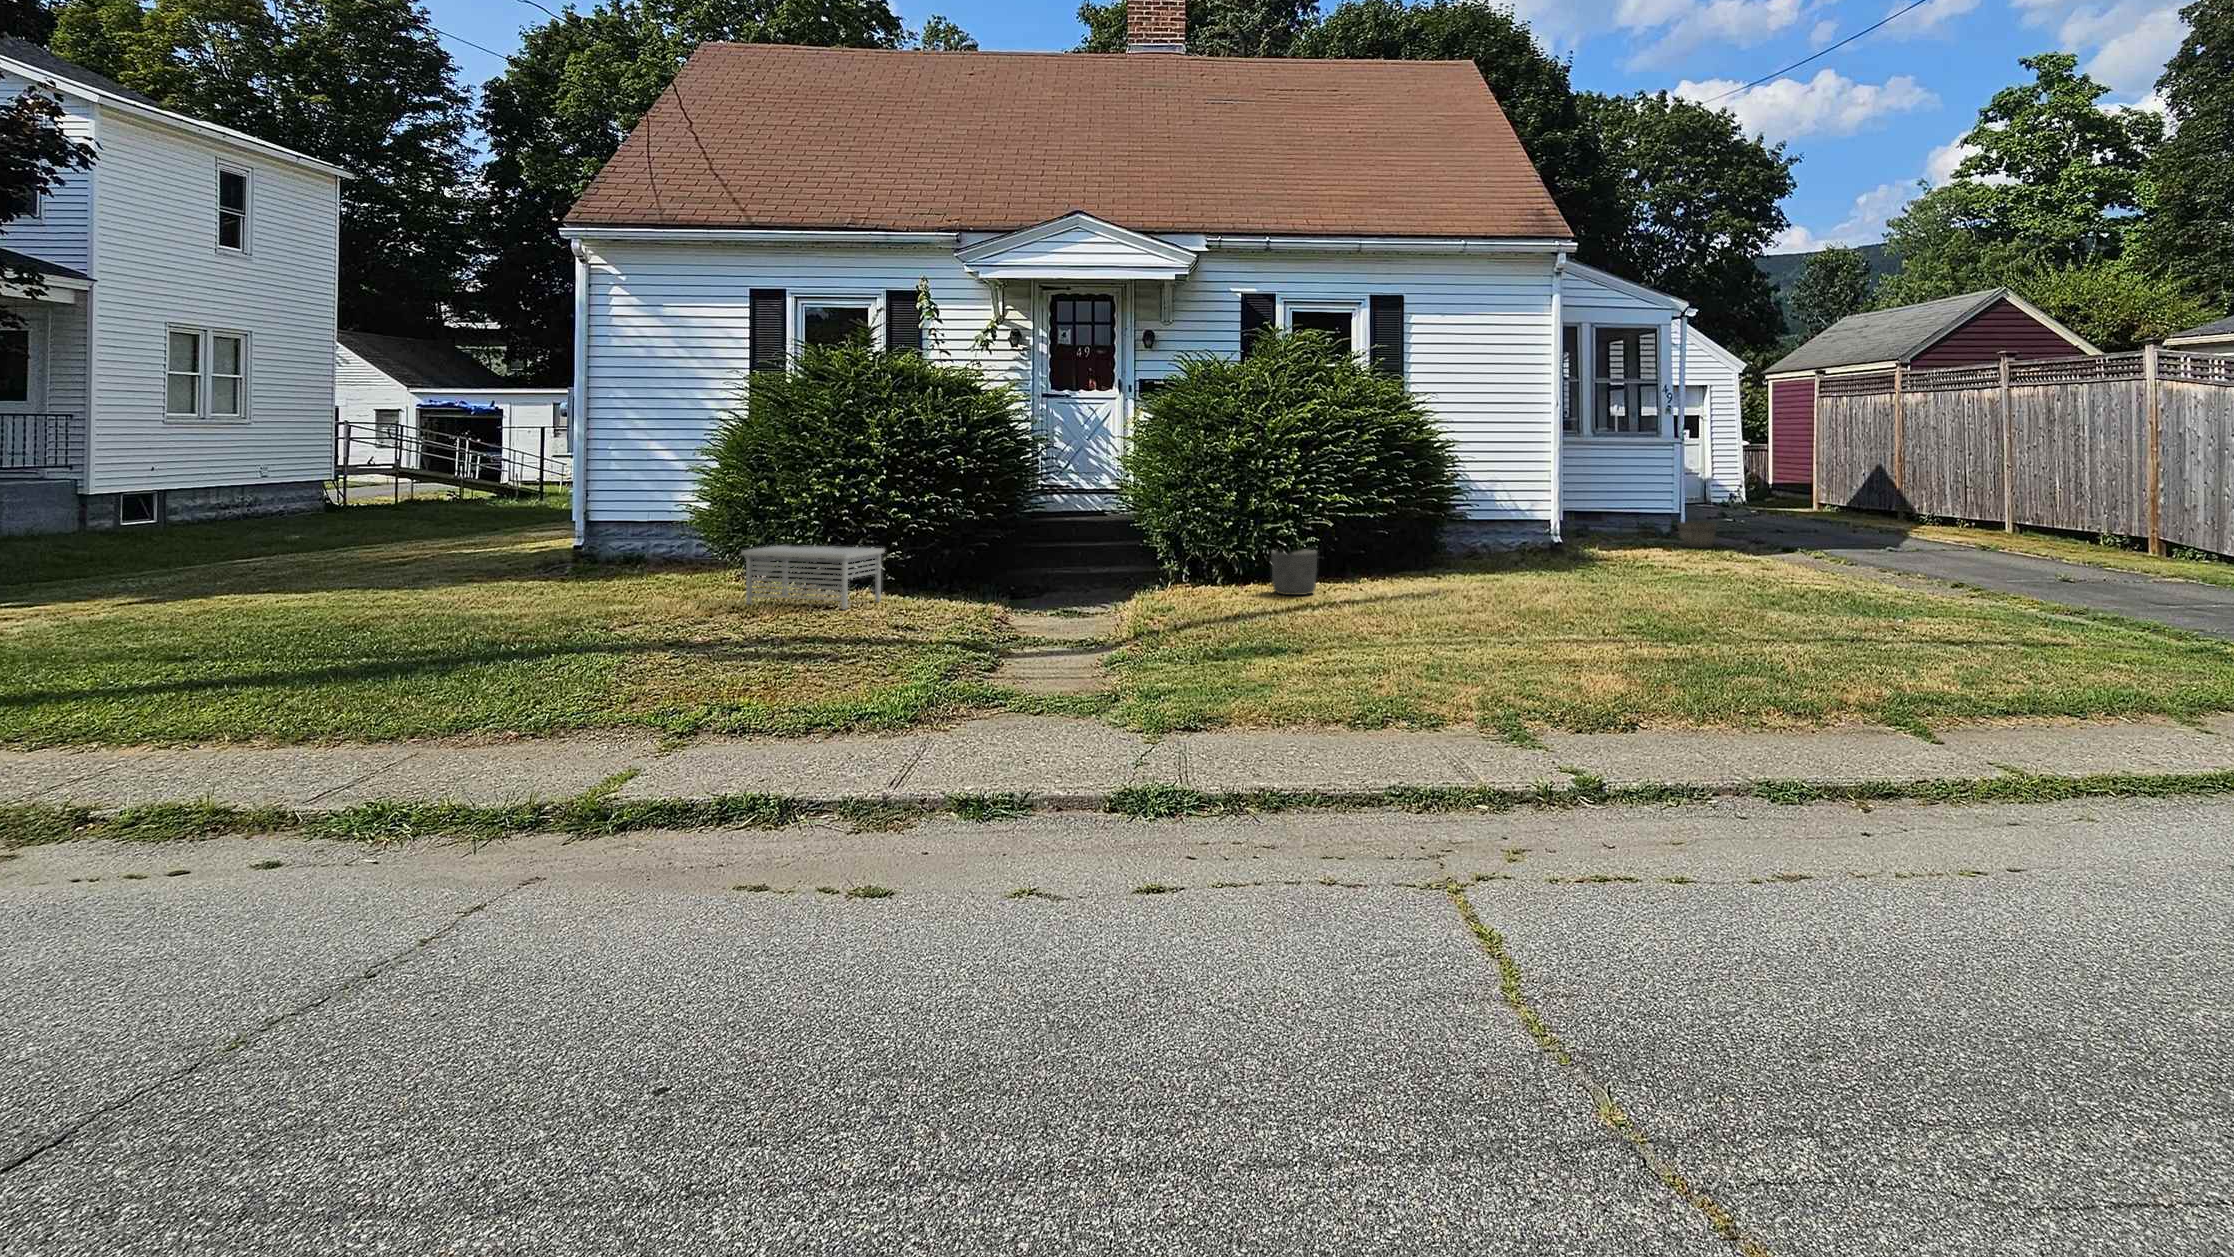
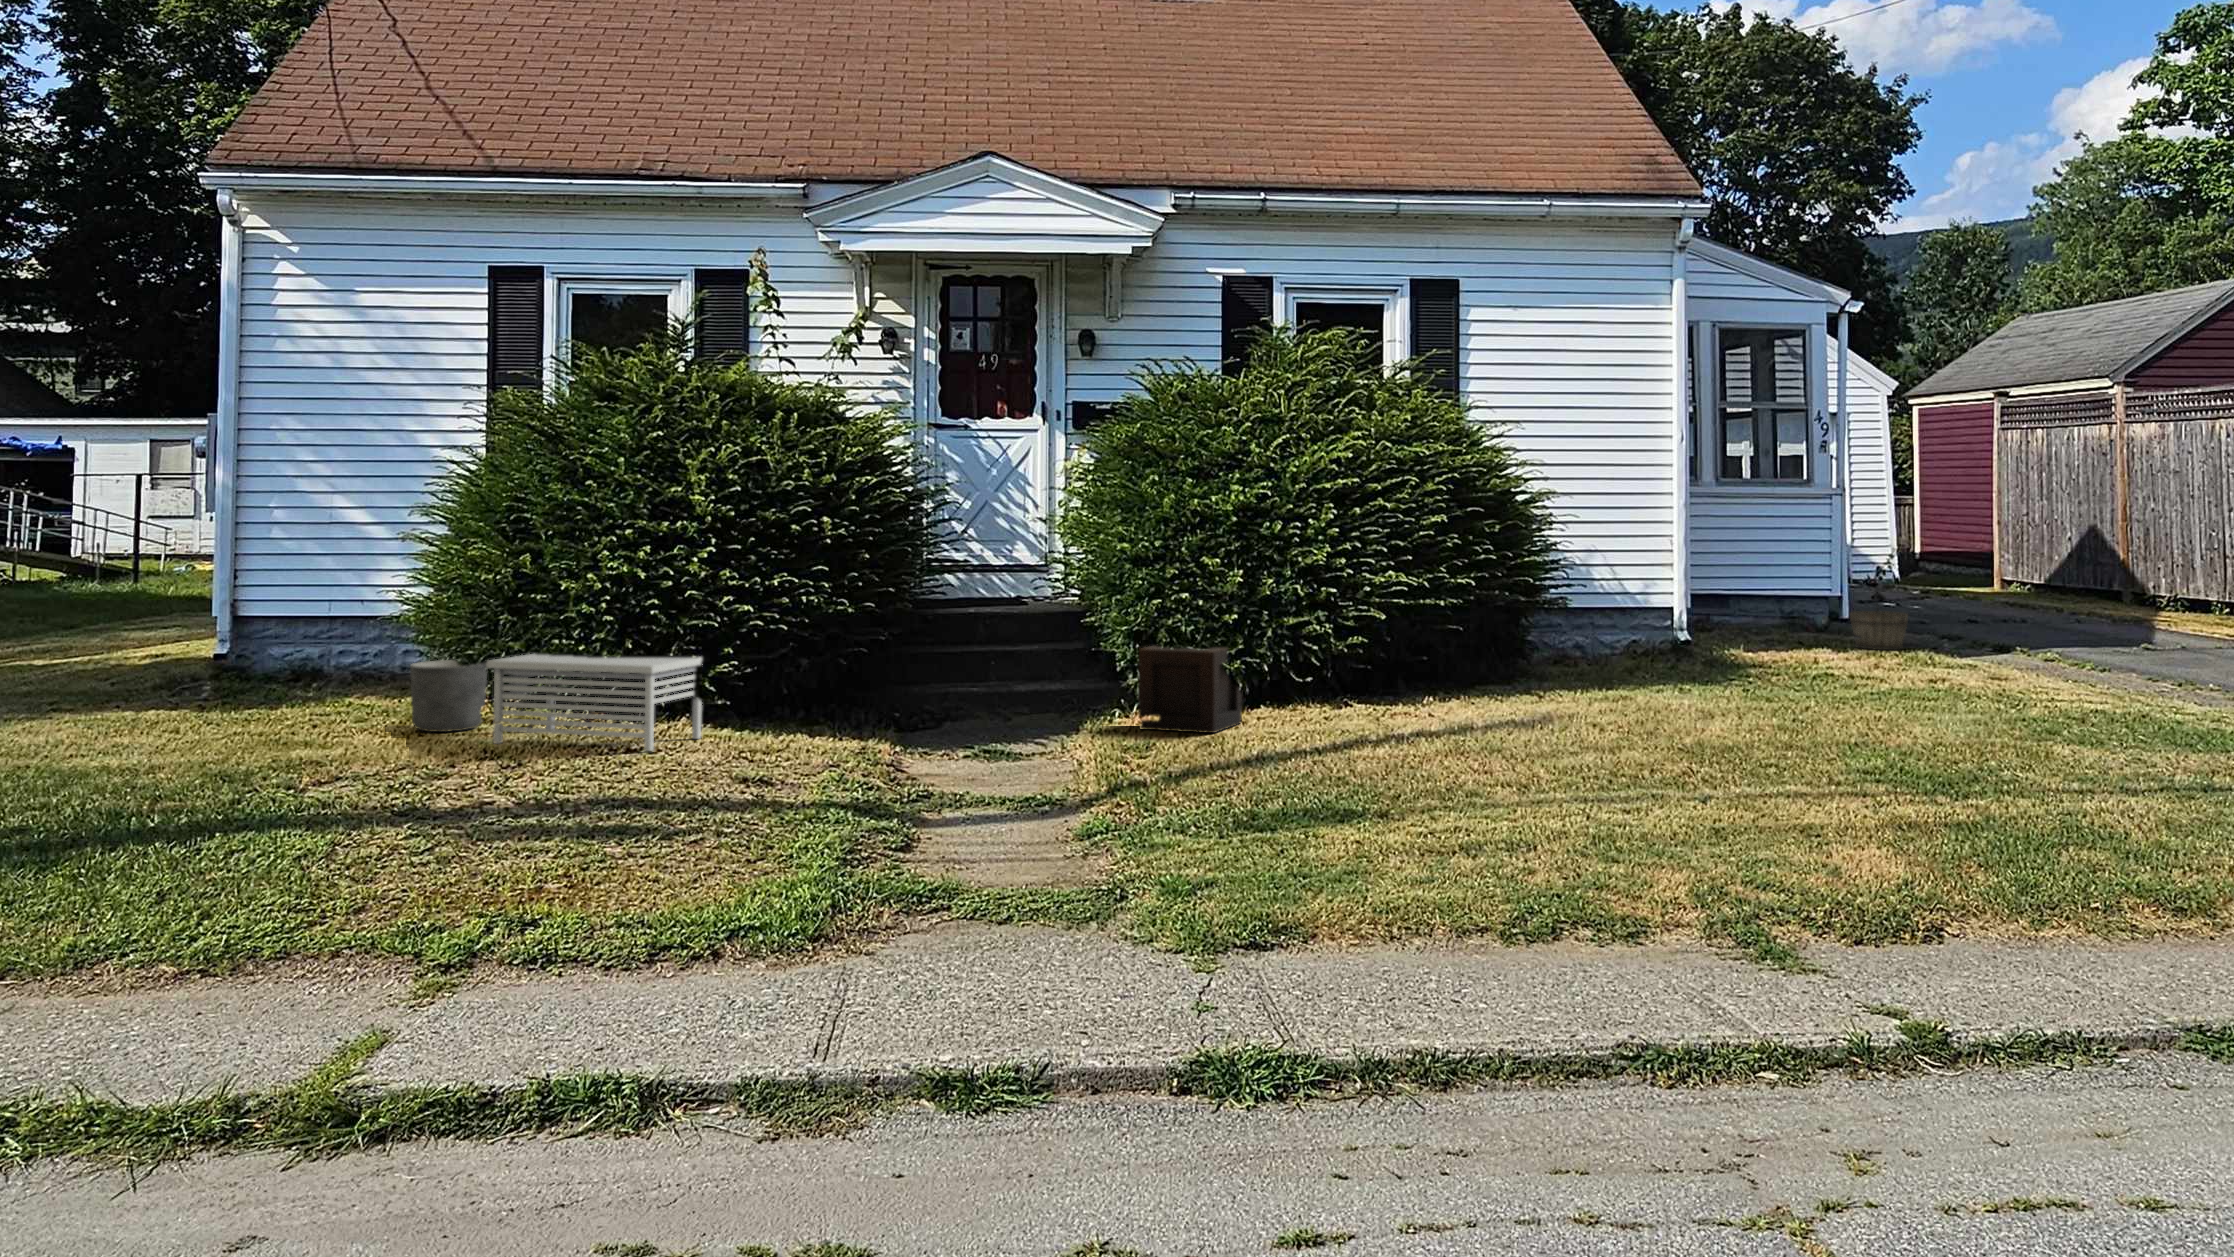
wooden crate: none [1168,540,1239,600] -> present [1138,646,1242,733]
planter: present [1271,550,1317,595] -> present [410,660,487,732]

